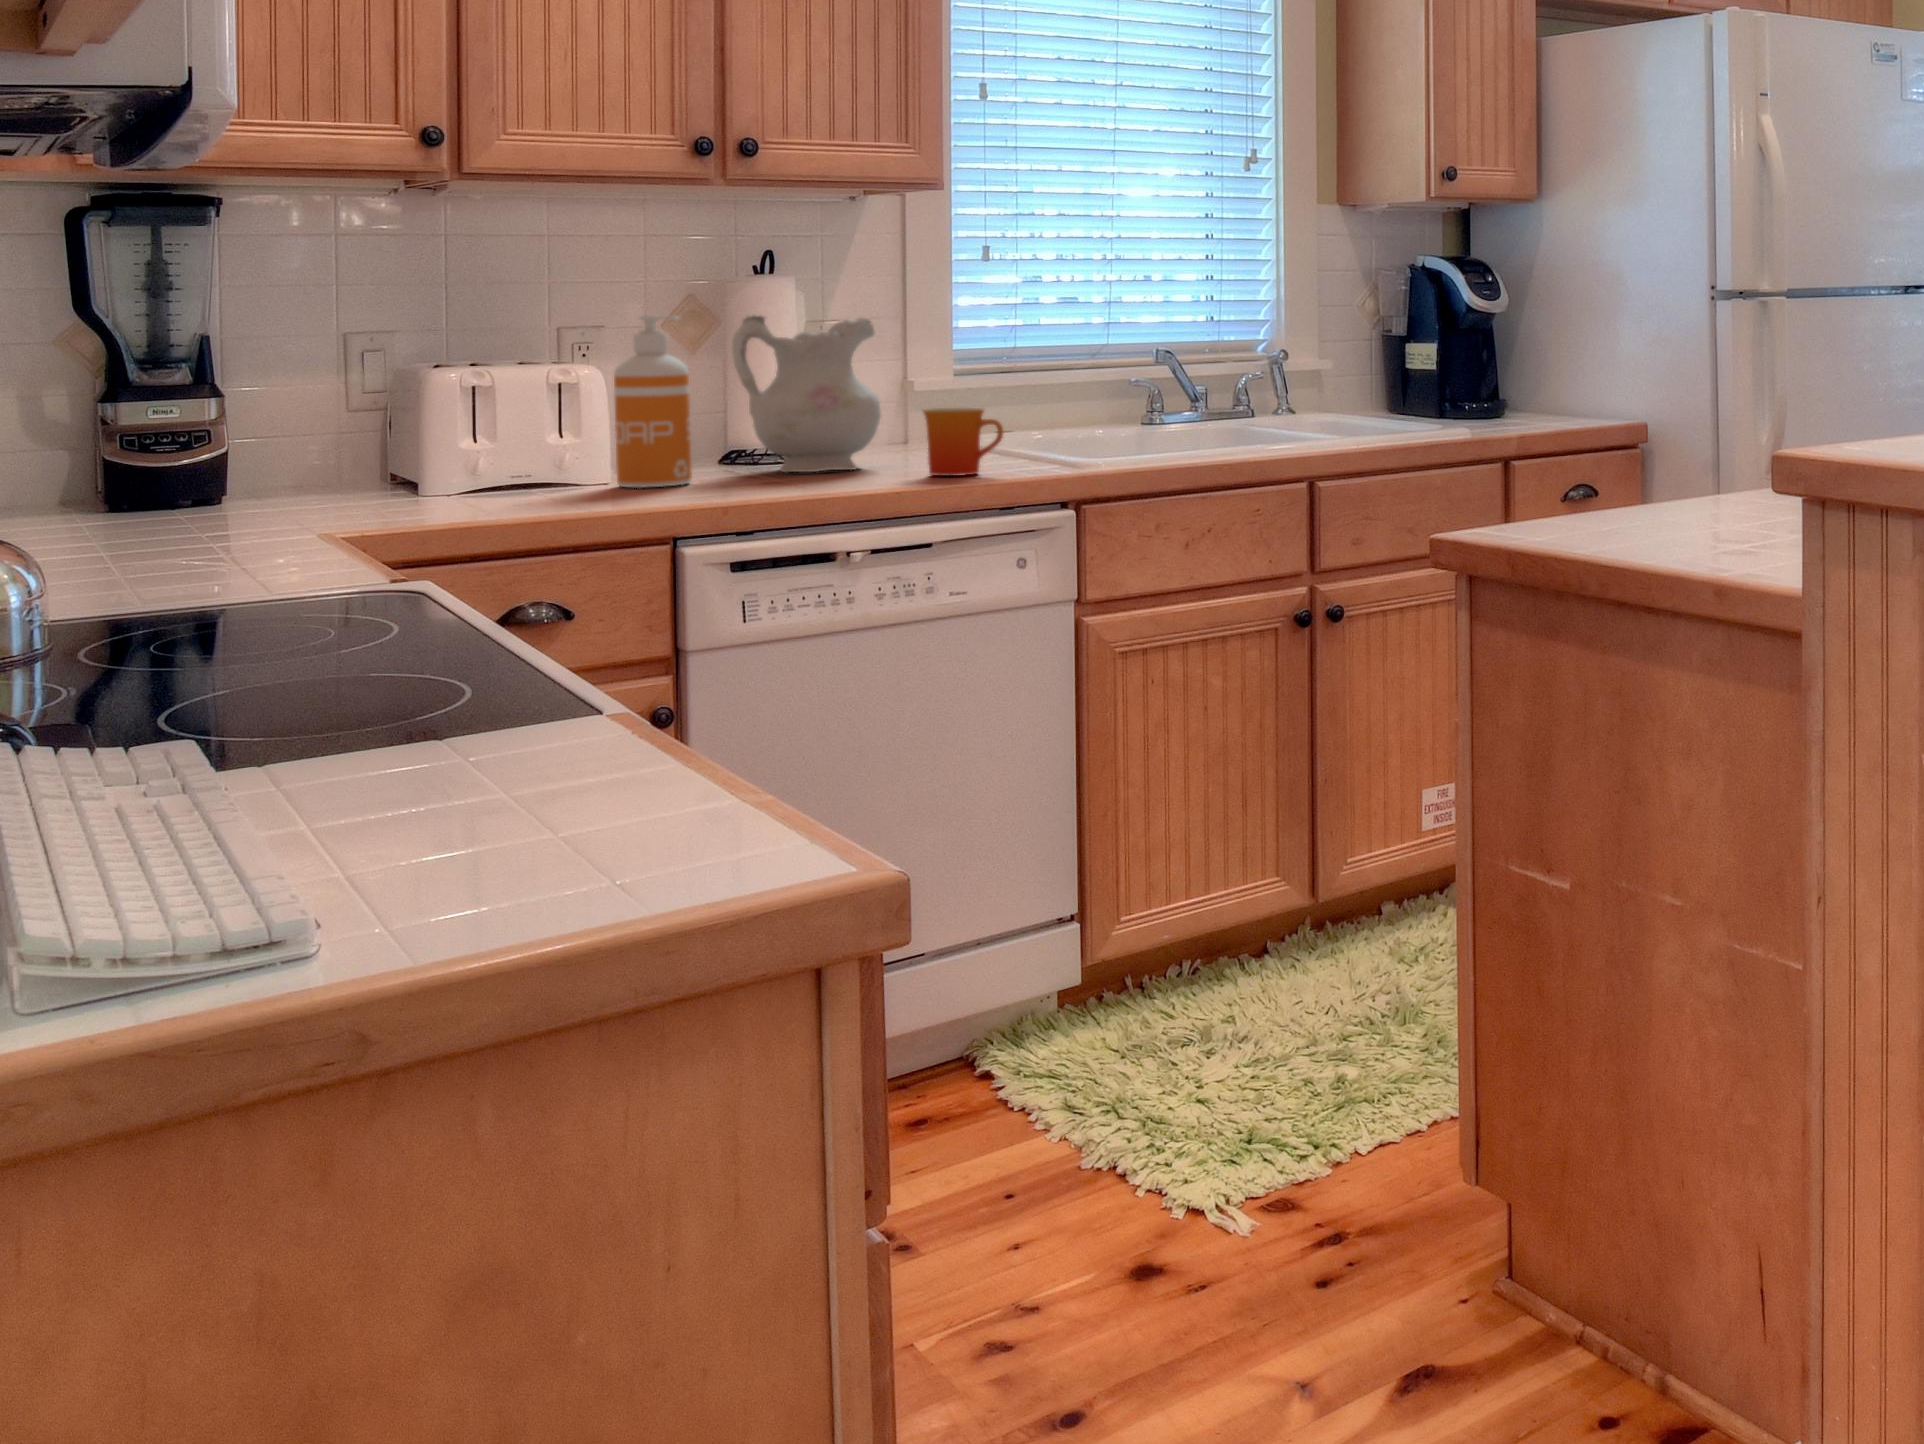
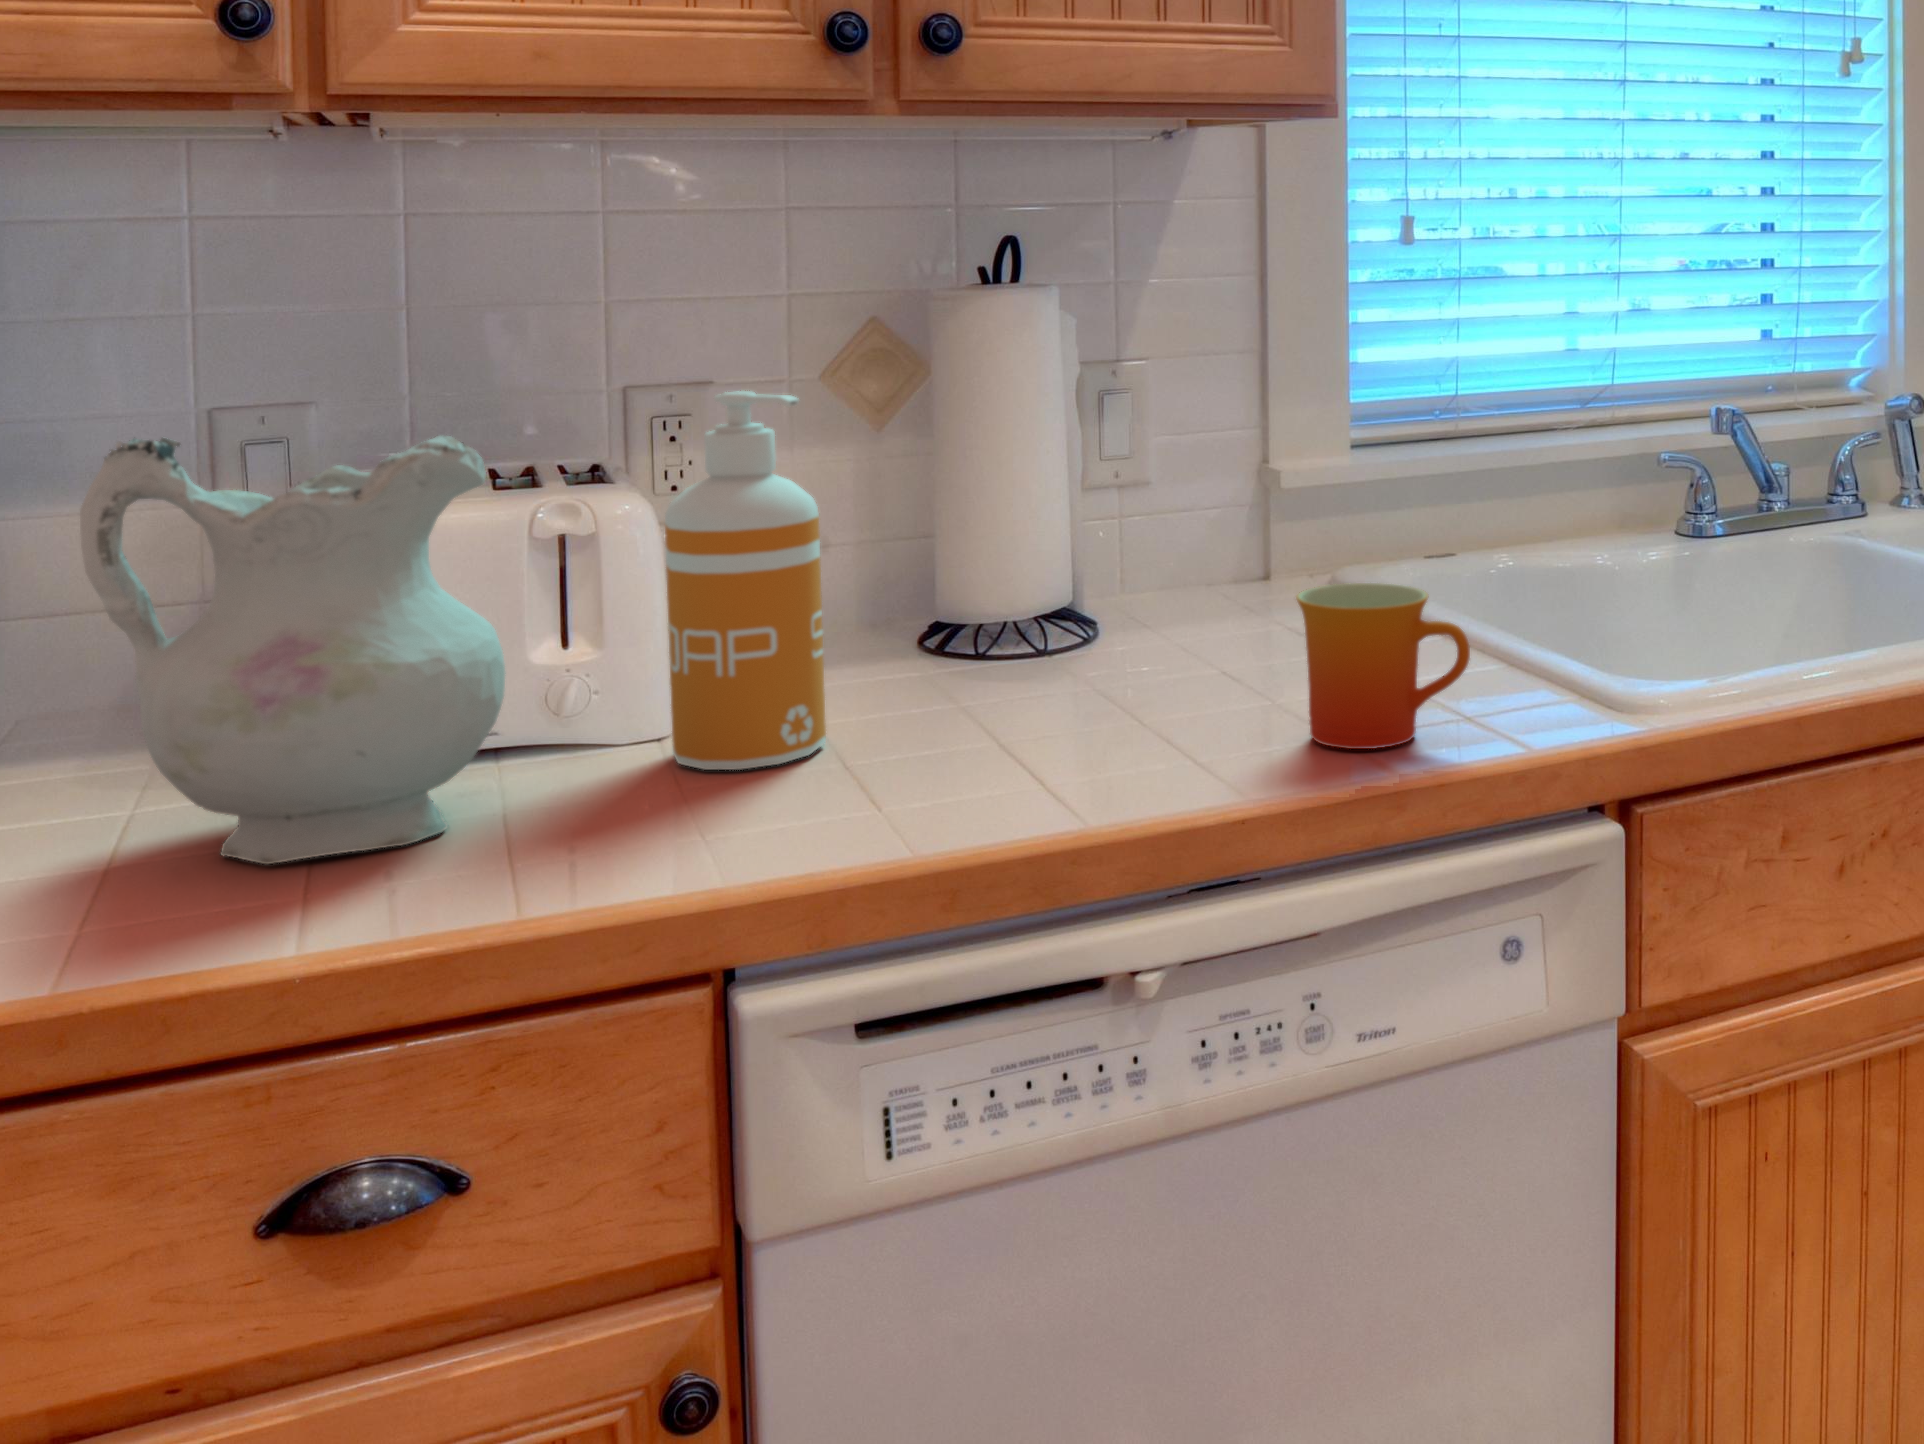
ceramic pitcher: present [732,315,881,472] -> present [80,436,506,864]

